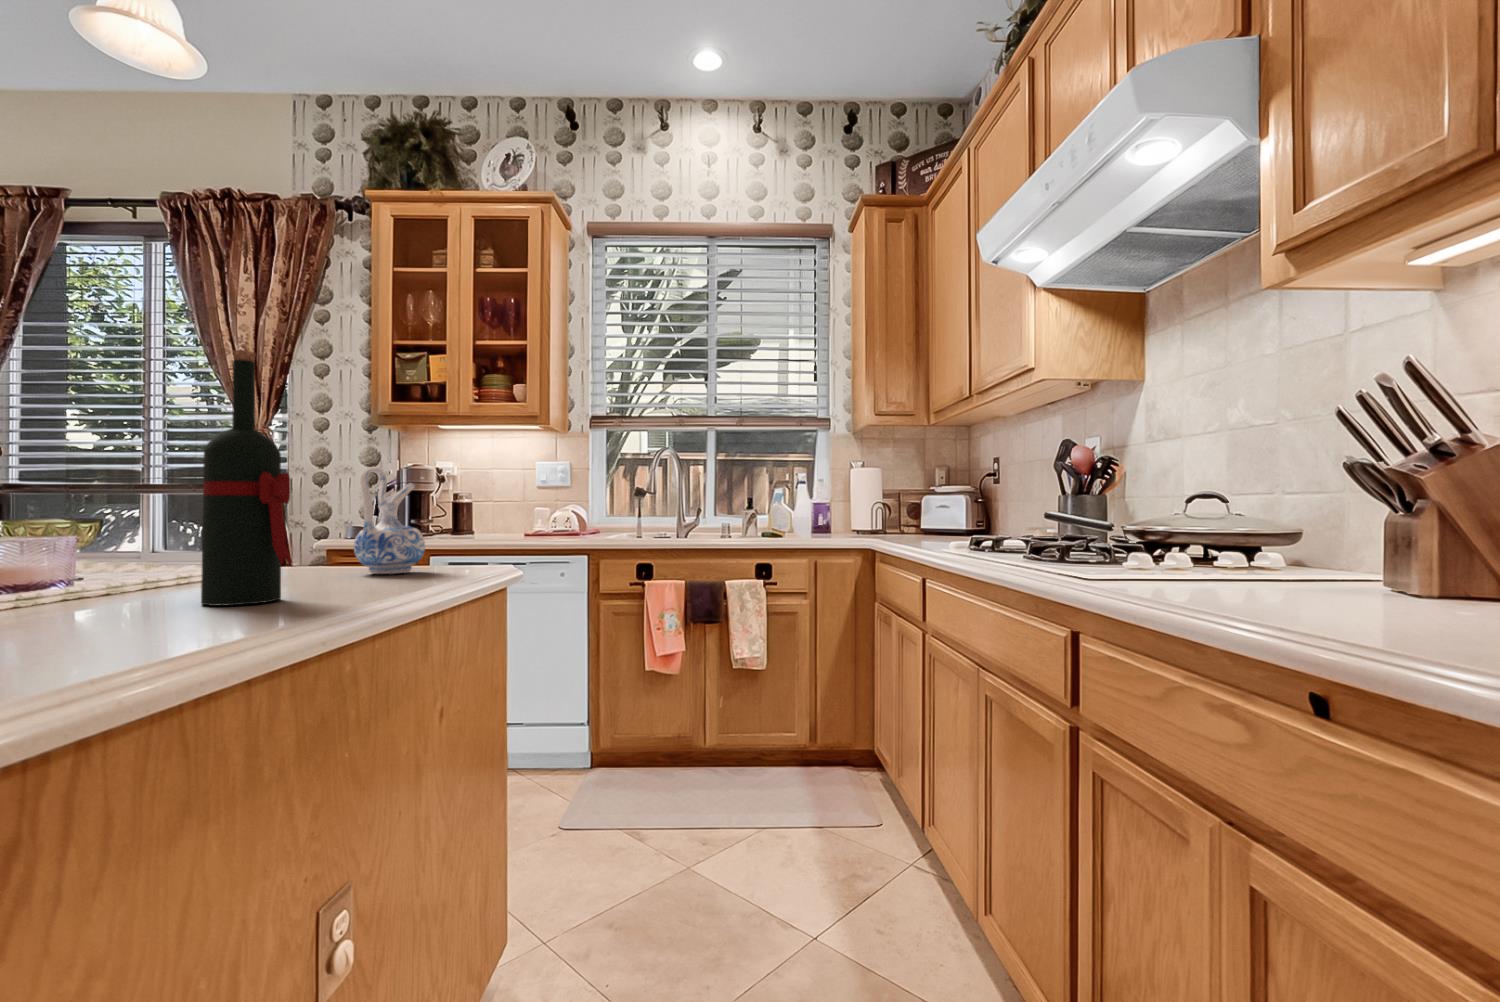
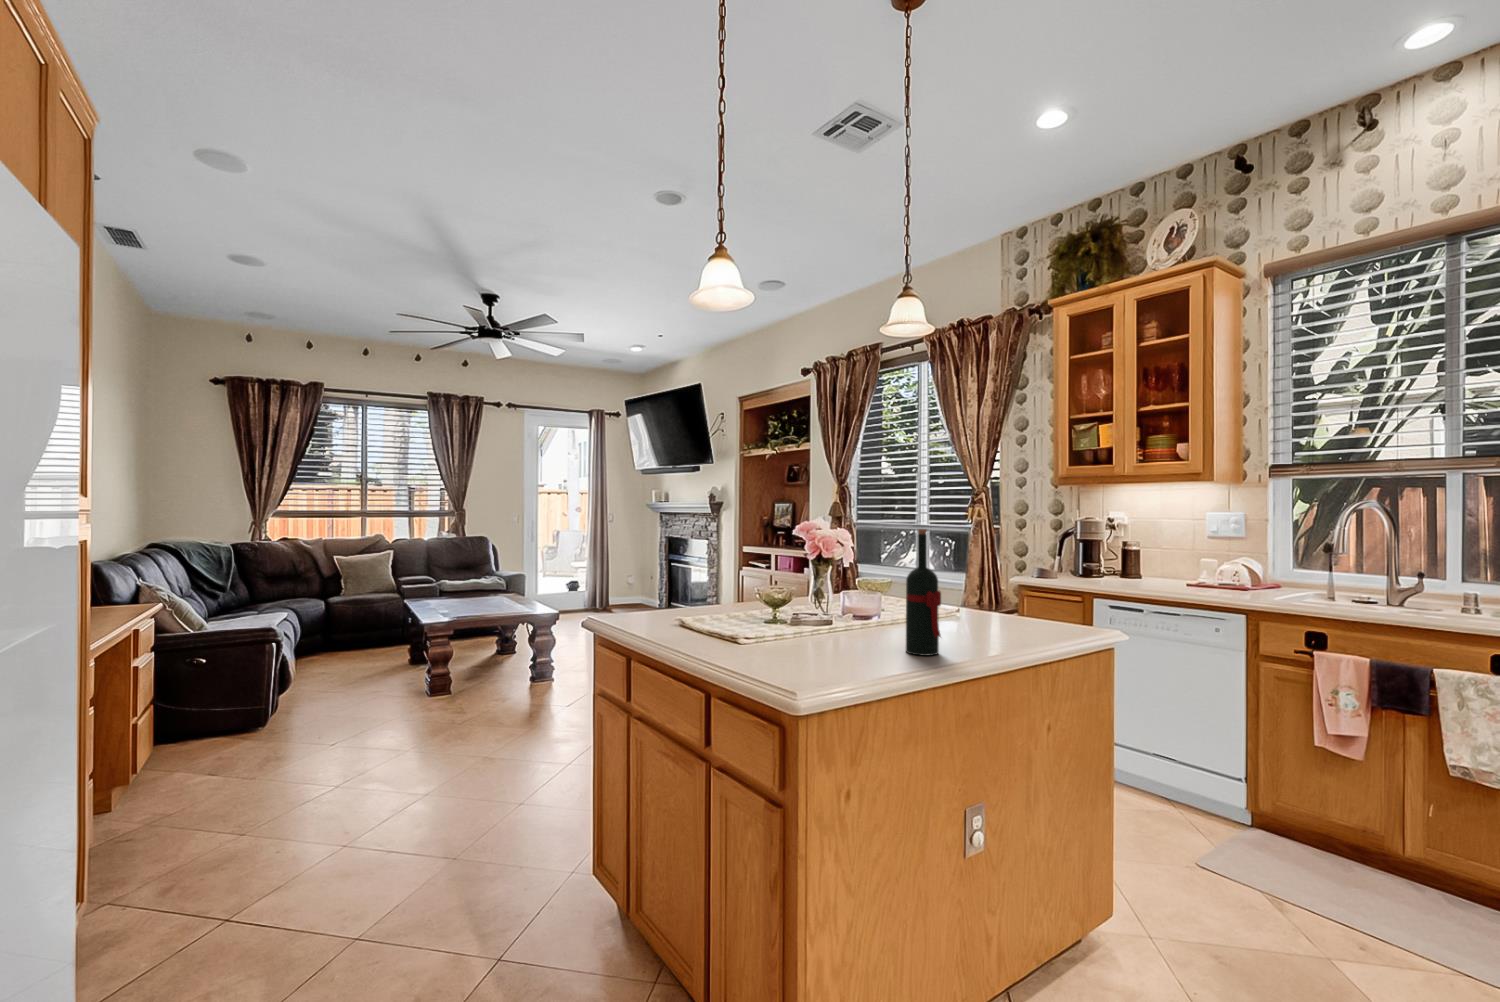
ceramic pitcher: present [354,467,425,574] -> none [989,571,1031,638]

